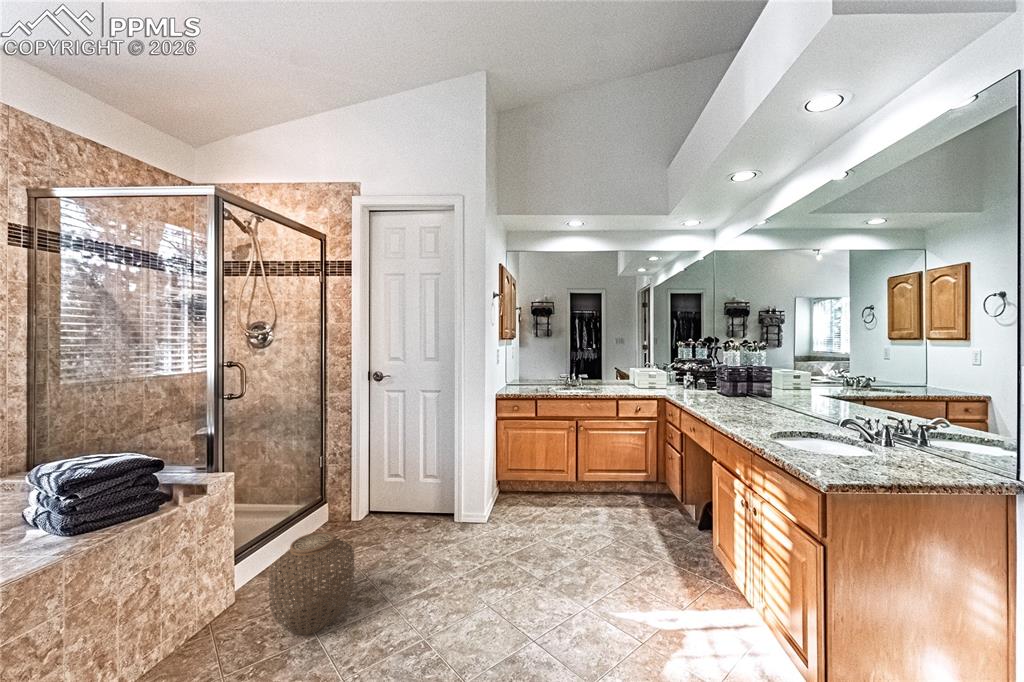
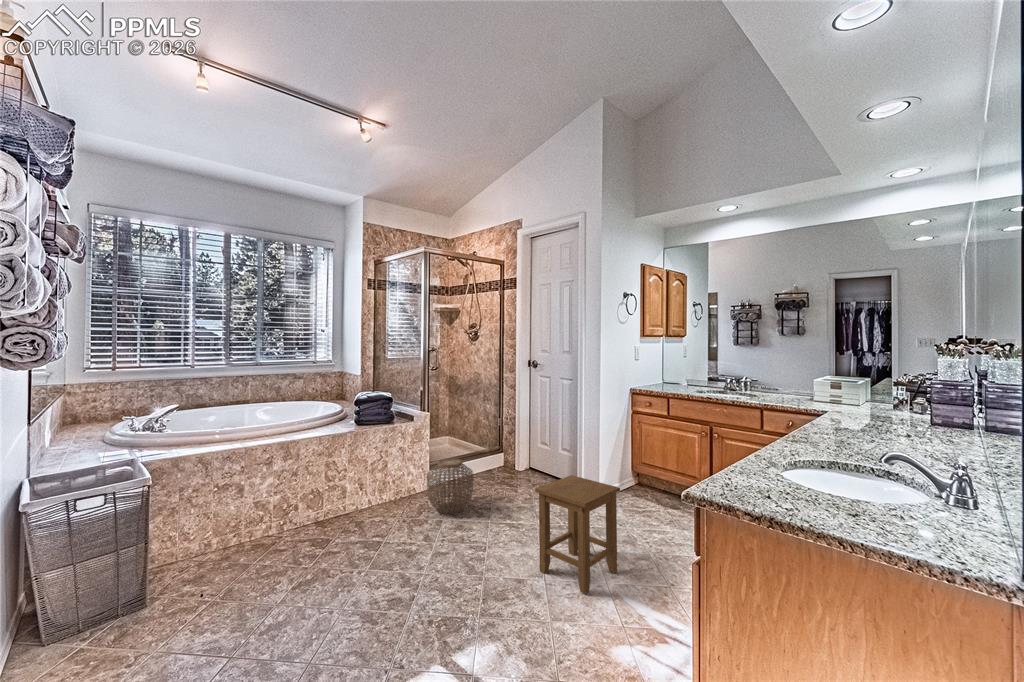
stool: none [528,505,611,651] -> present [535,475,620,594]

